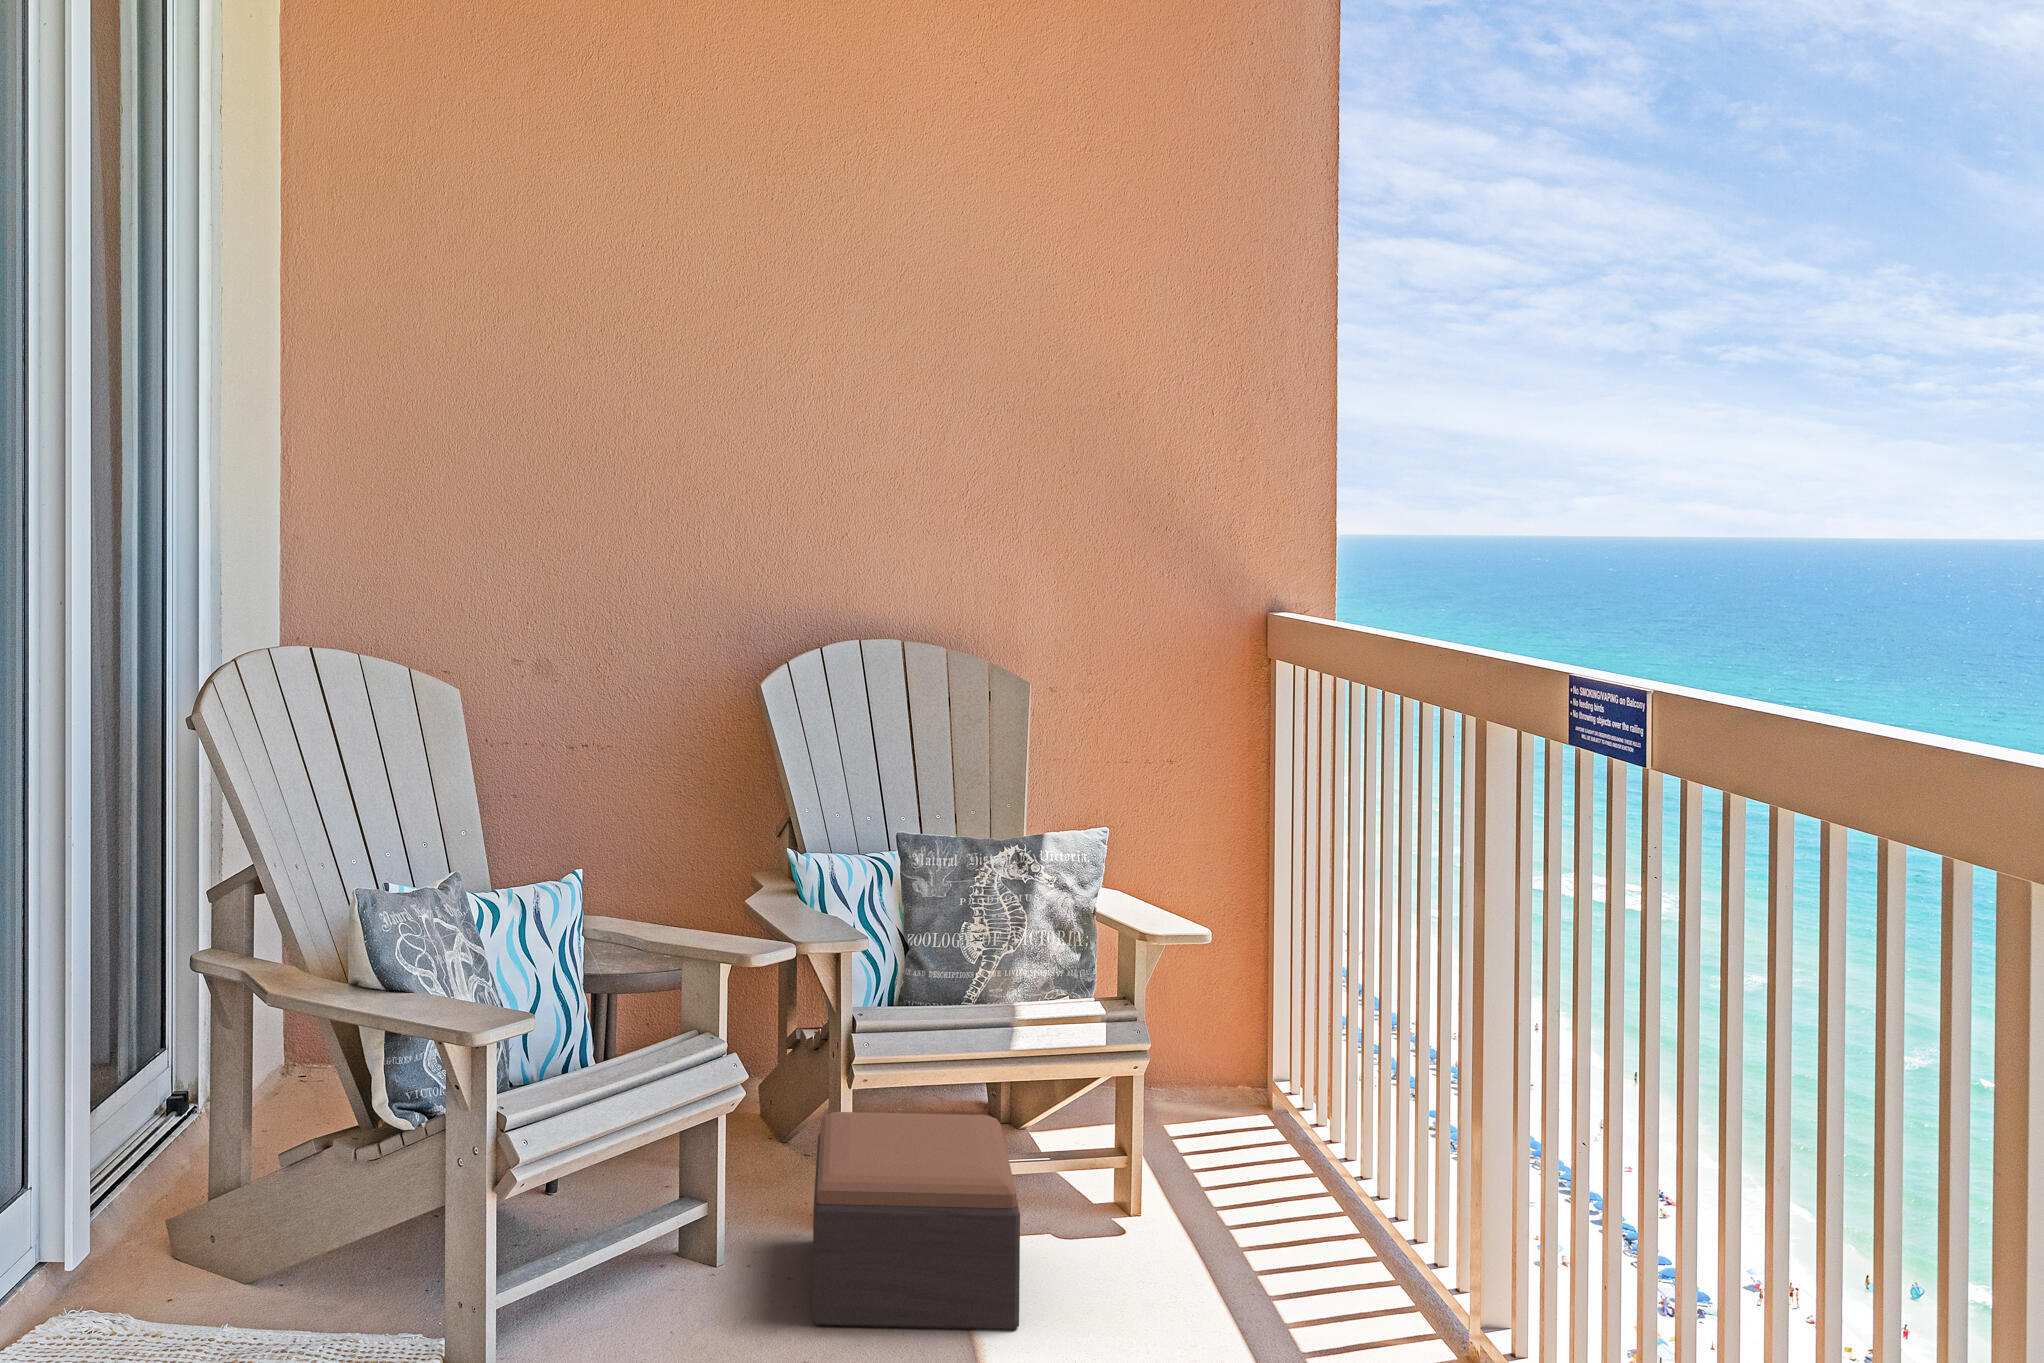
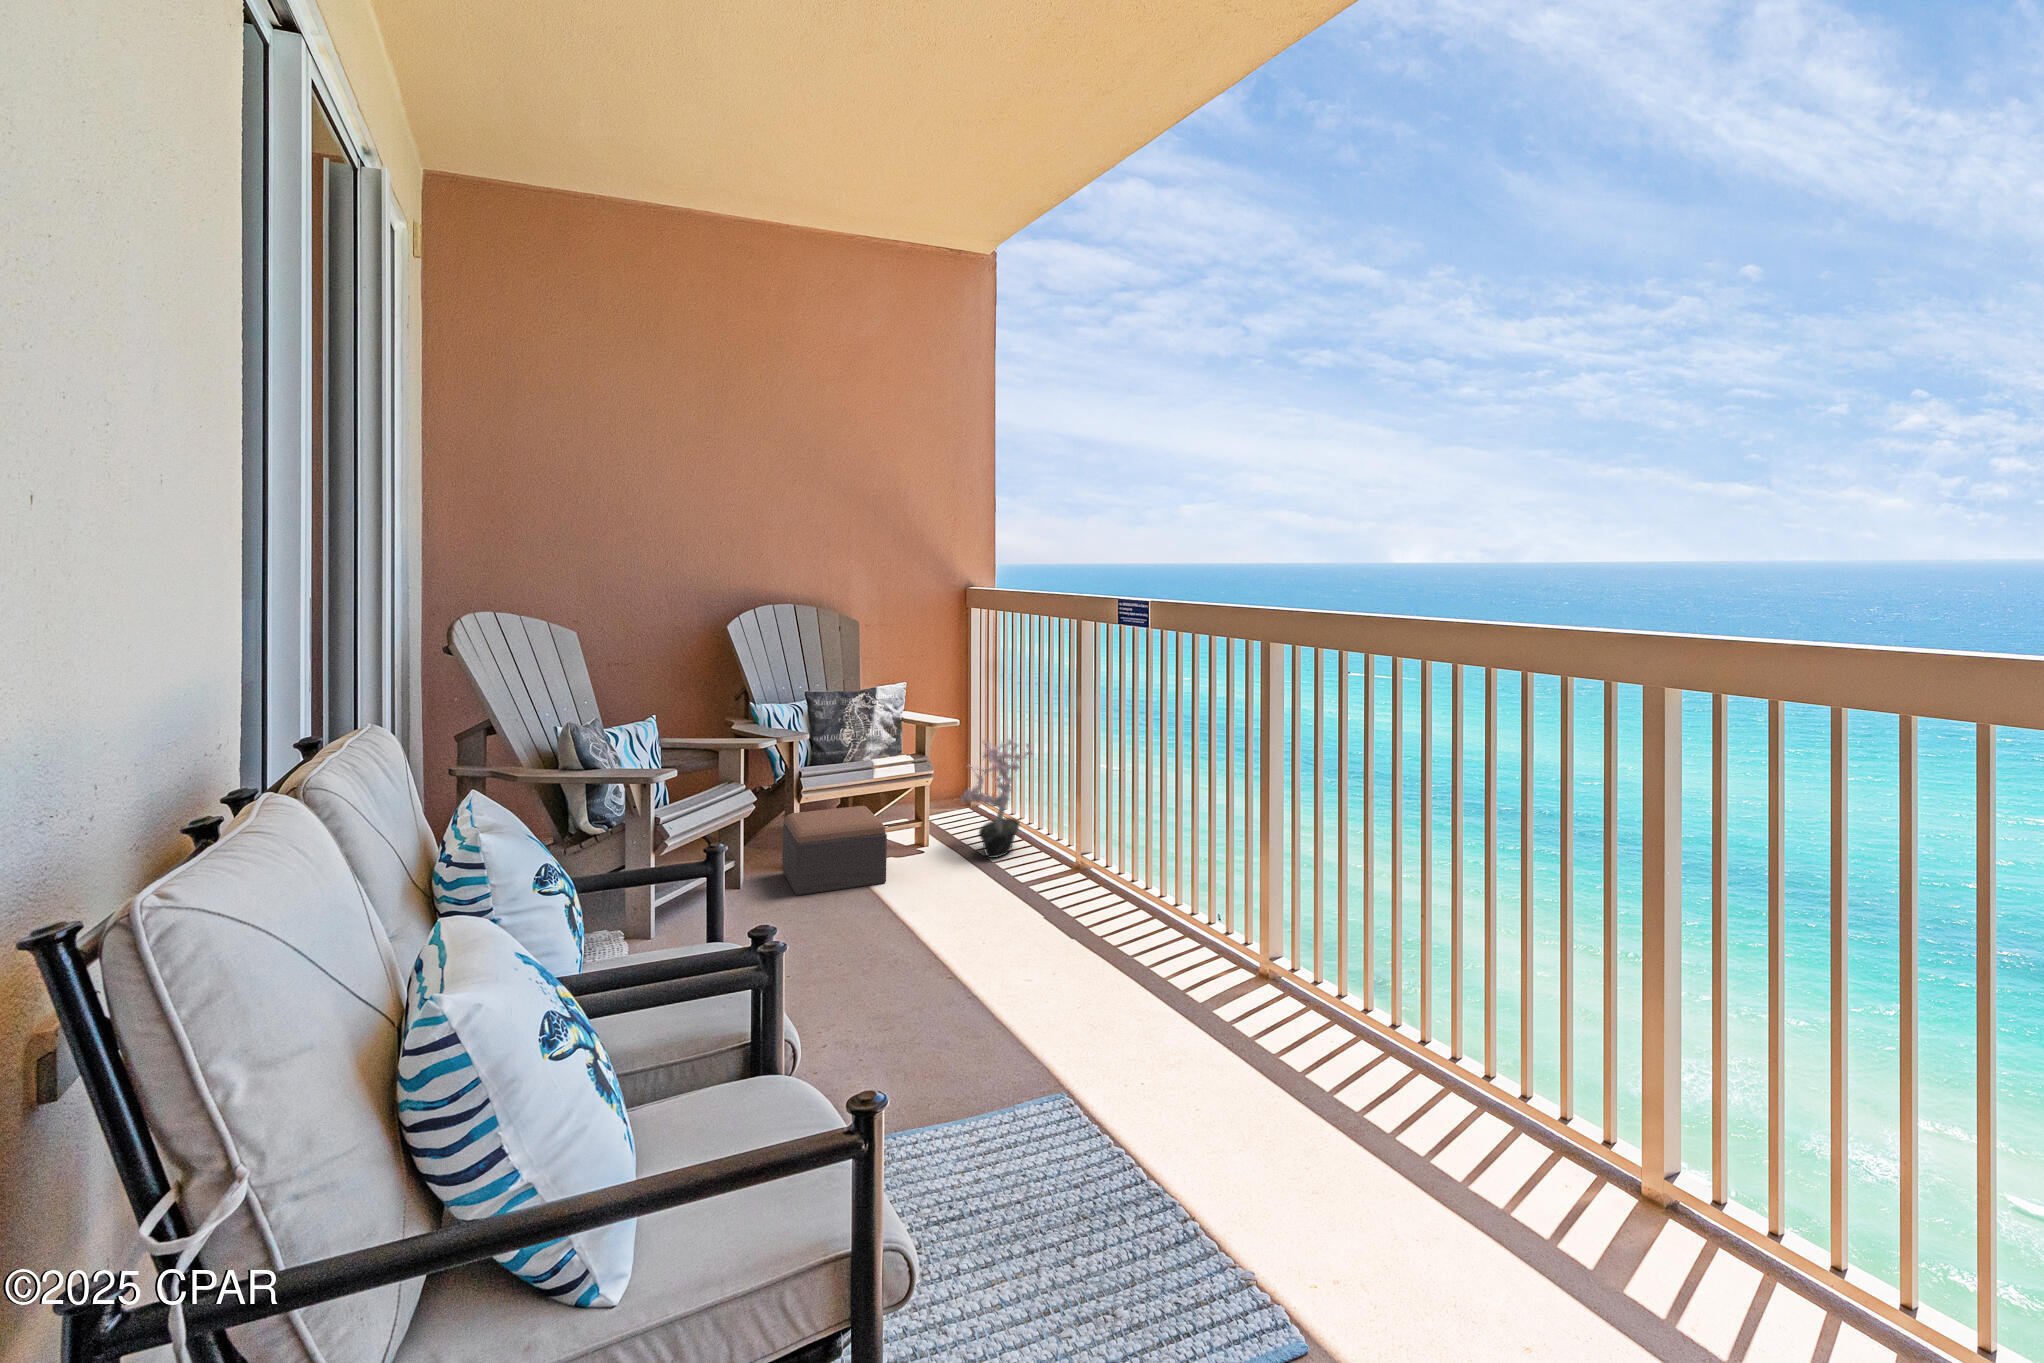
potted plant: none [1210,976,1403,1298] -> present [961,740,1032,858]

